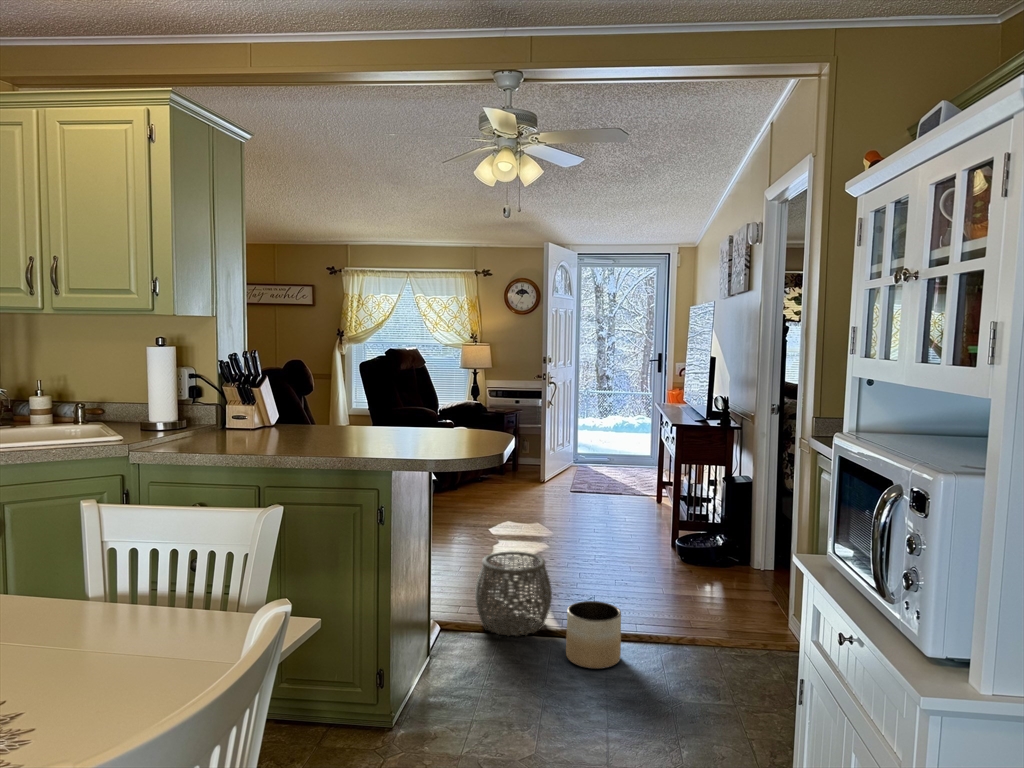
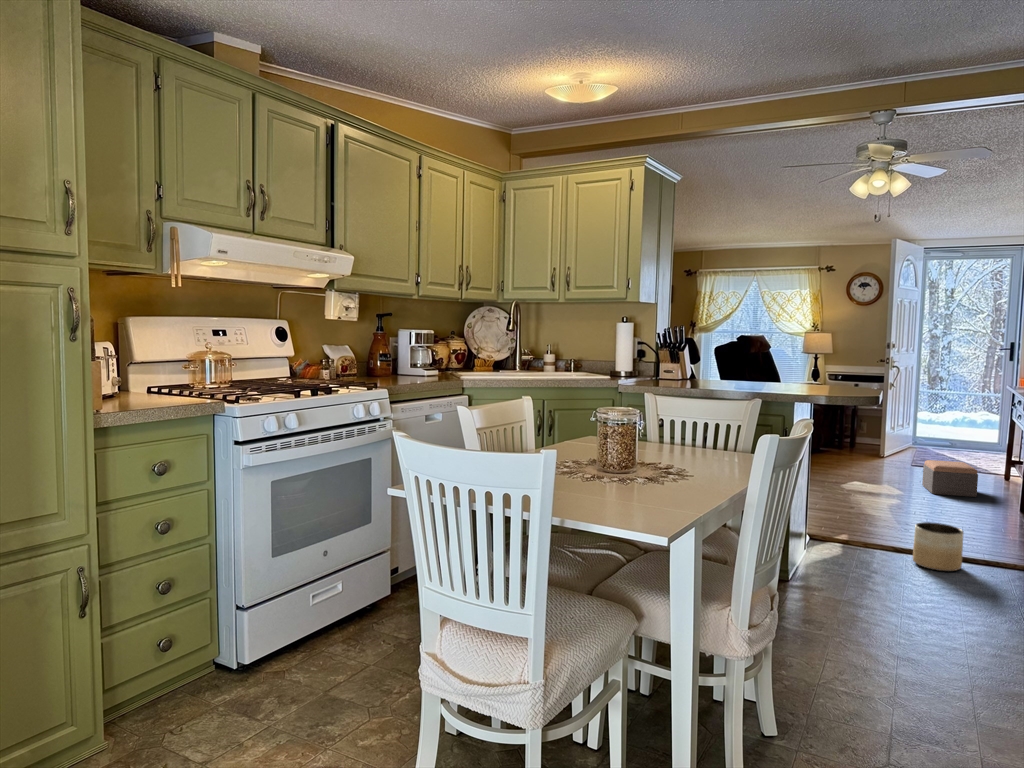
footstool: none [581,492,634,533] -> present [922,460,978,497]
woven basket: present [475,551,552,636] -> none [833,484,900,547]

